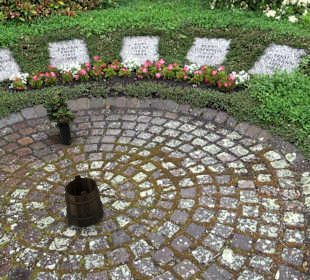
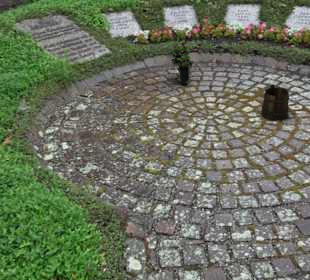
bucket: present [65,175,104,227] -> present [261,85,289,121]

